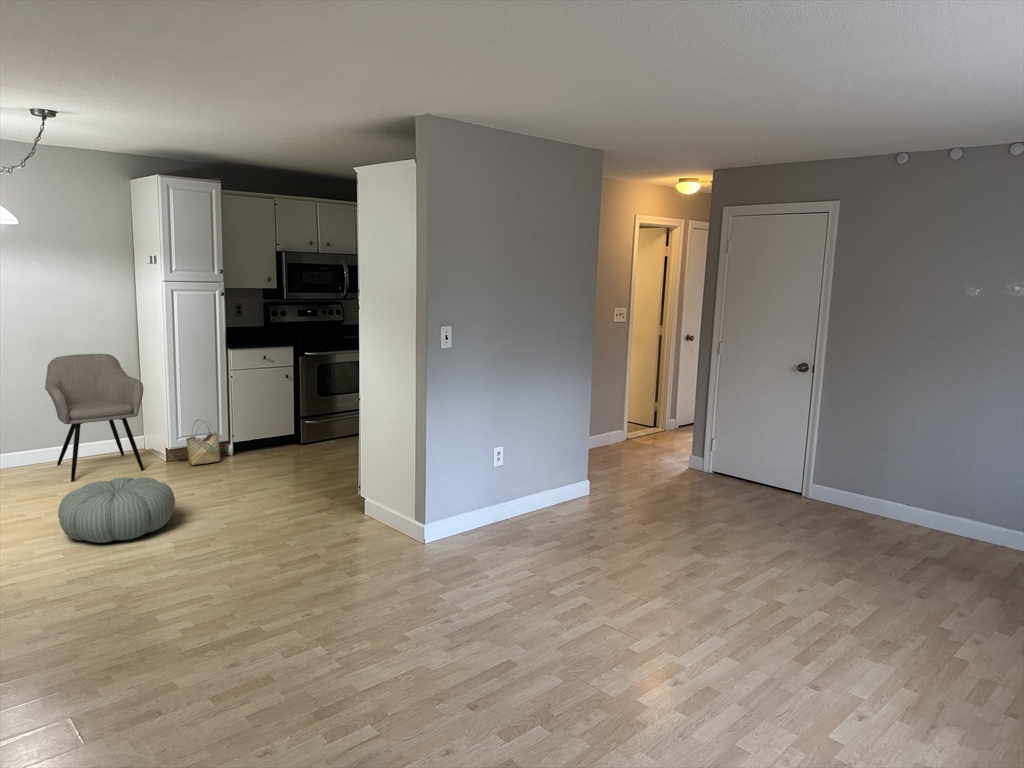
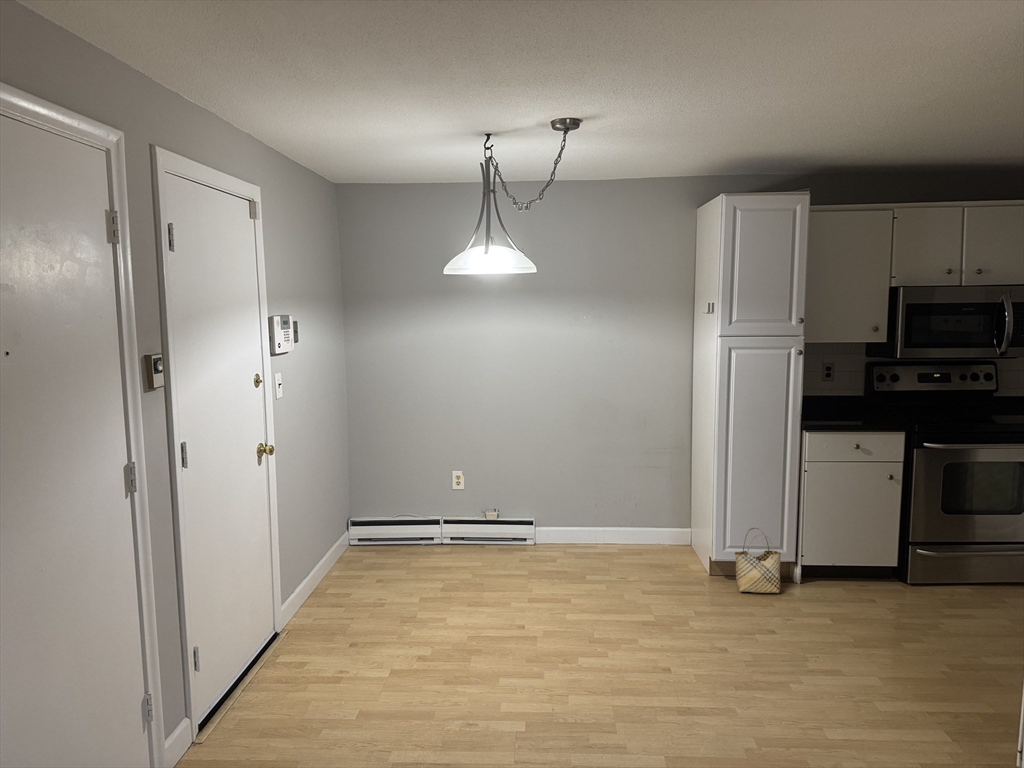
armchair: present [45,354,144,482] -> none [584,424,688,584]
pouf: present [58,478,175,543] -> none [544,616,693,730]

